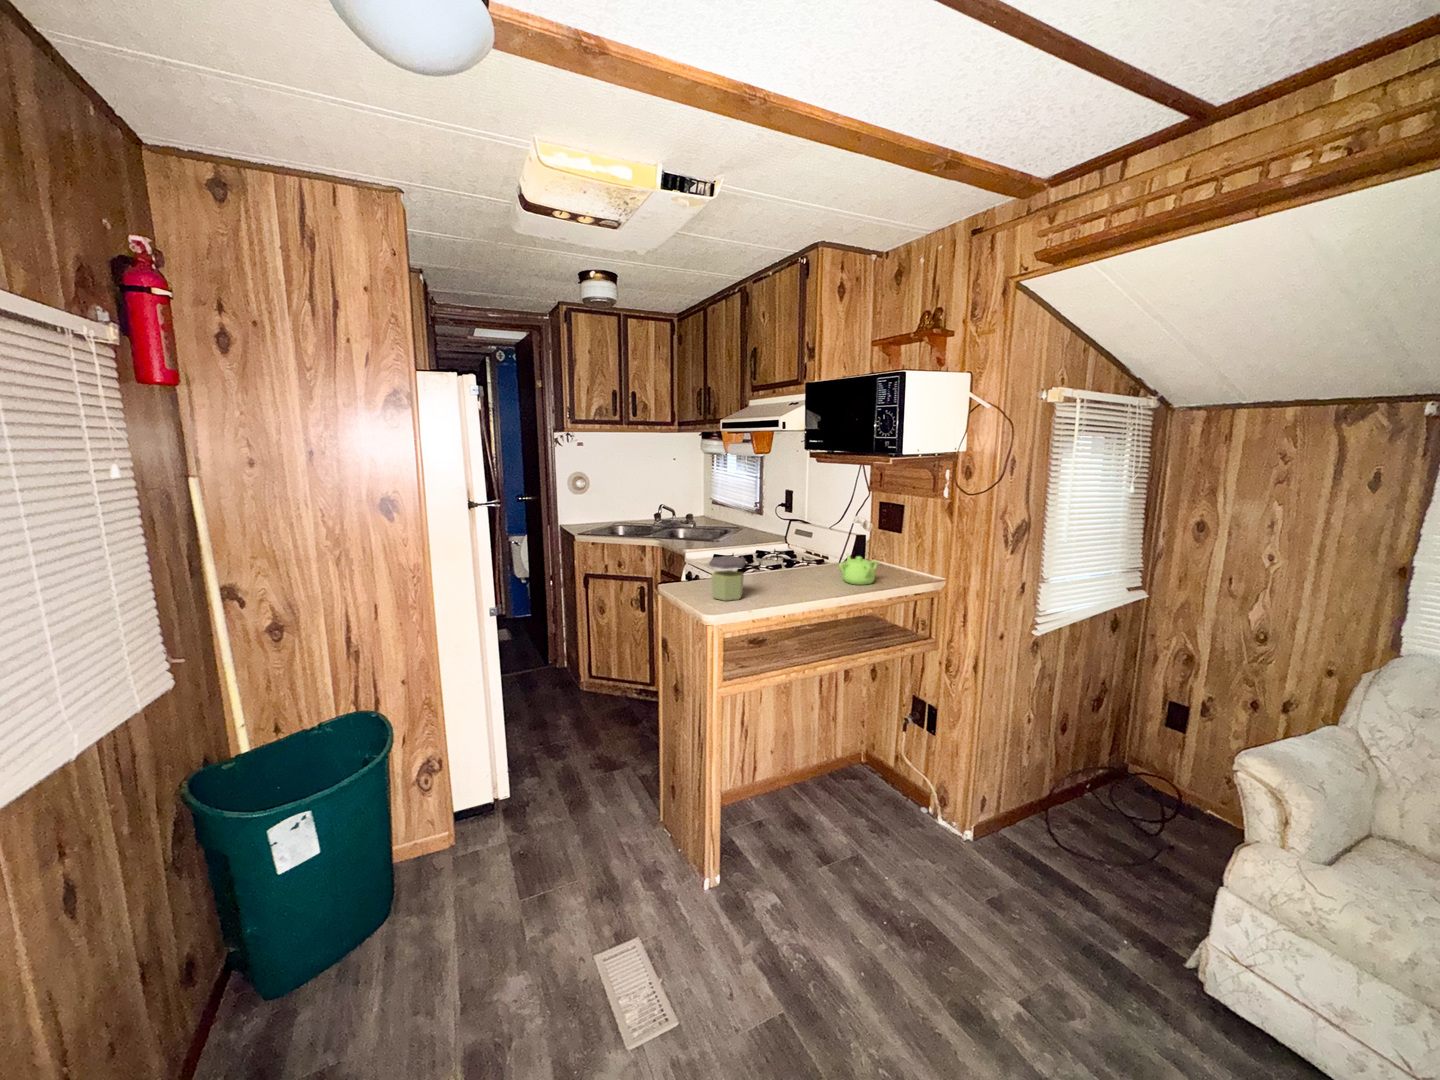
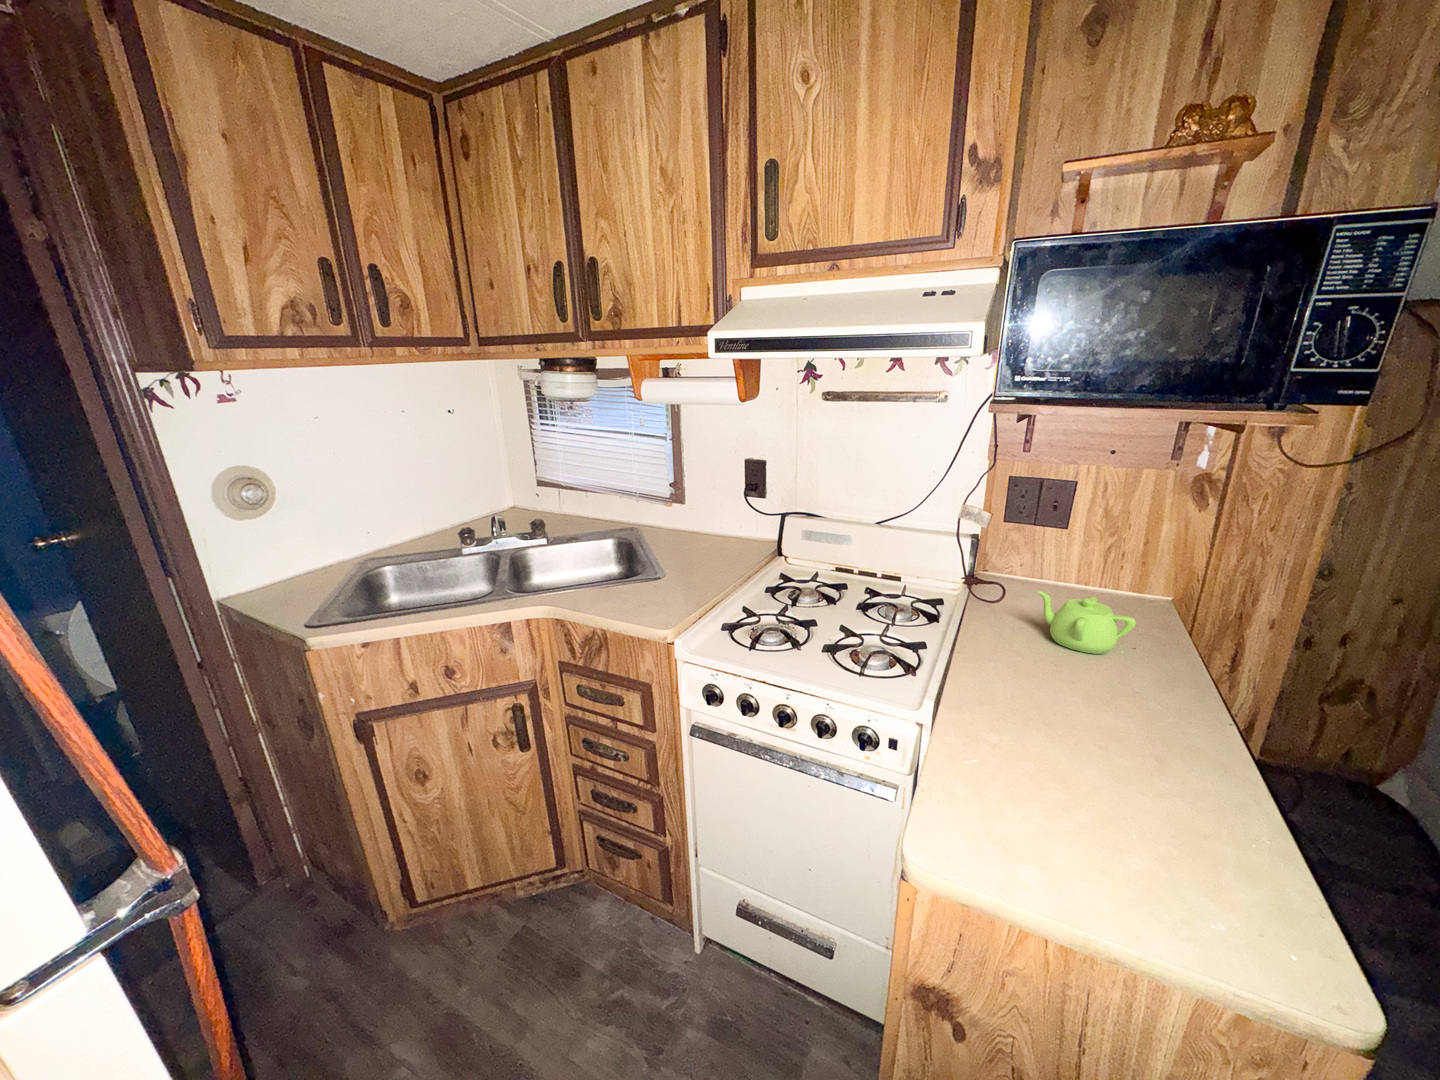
jar: present [709,556,746,601] -> none [1010,699,1121,830]

